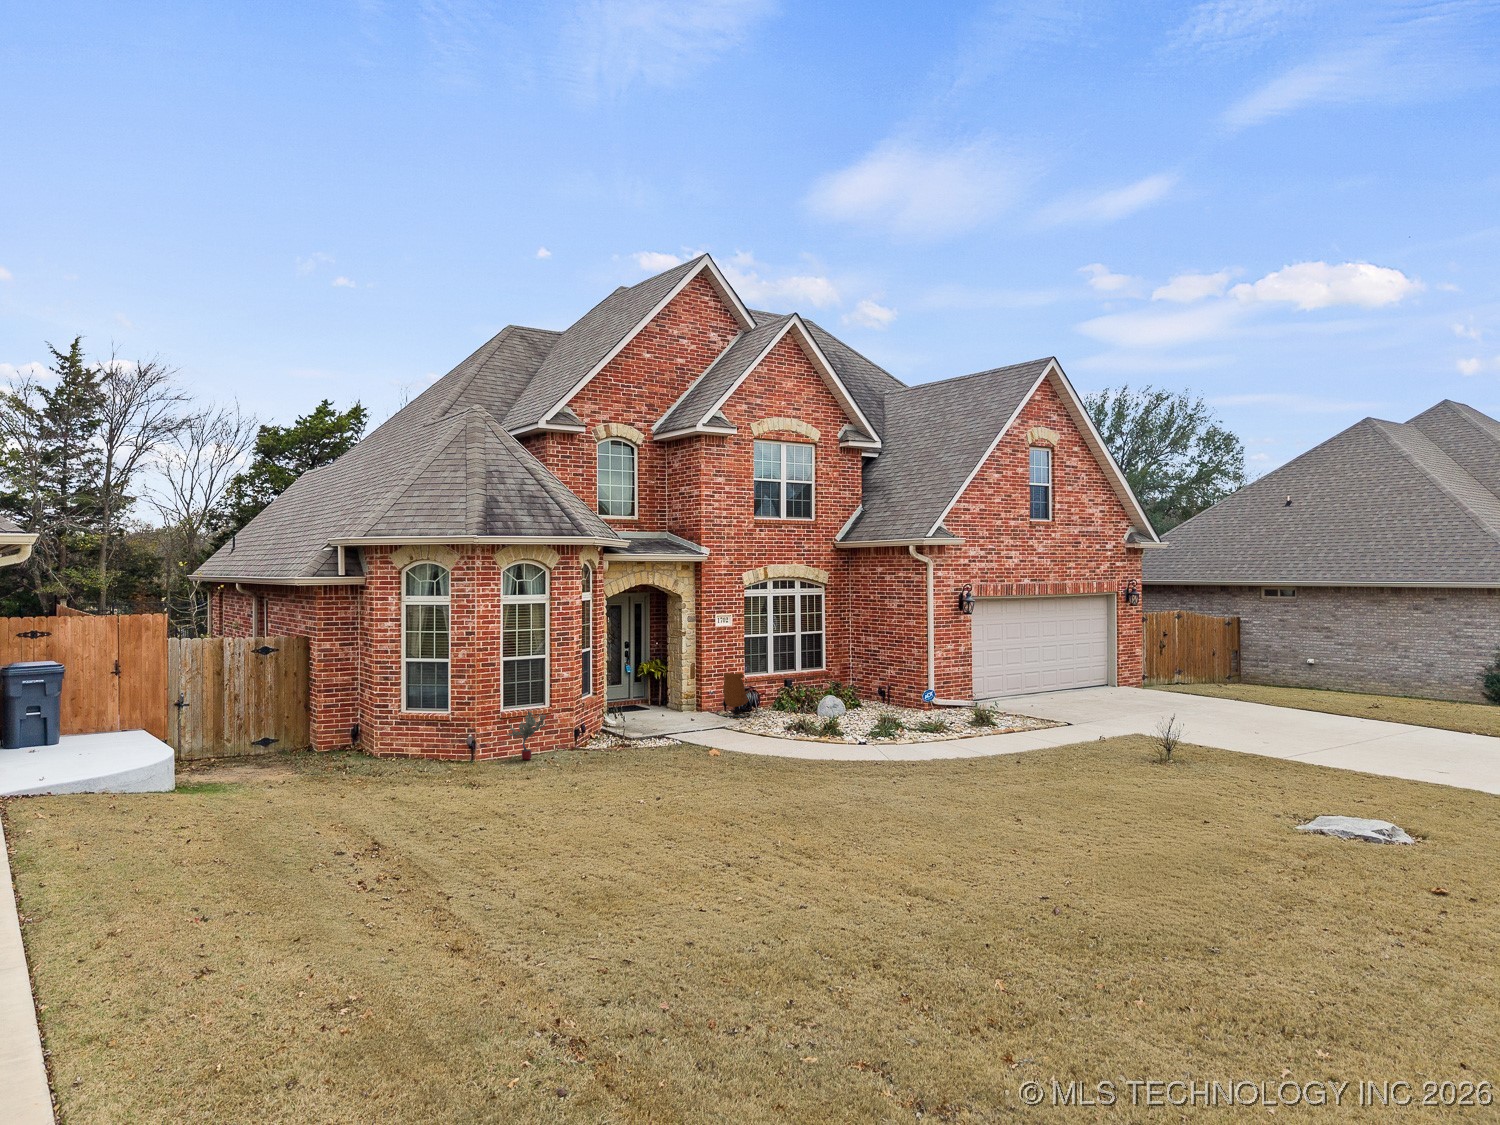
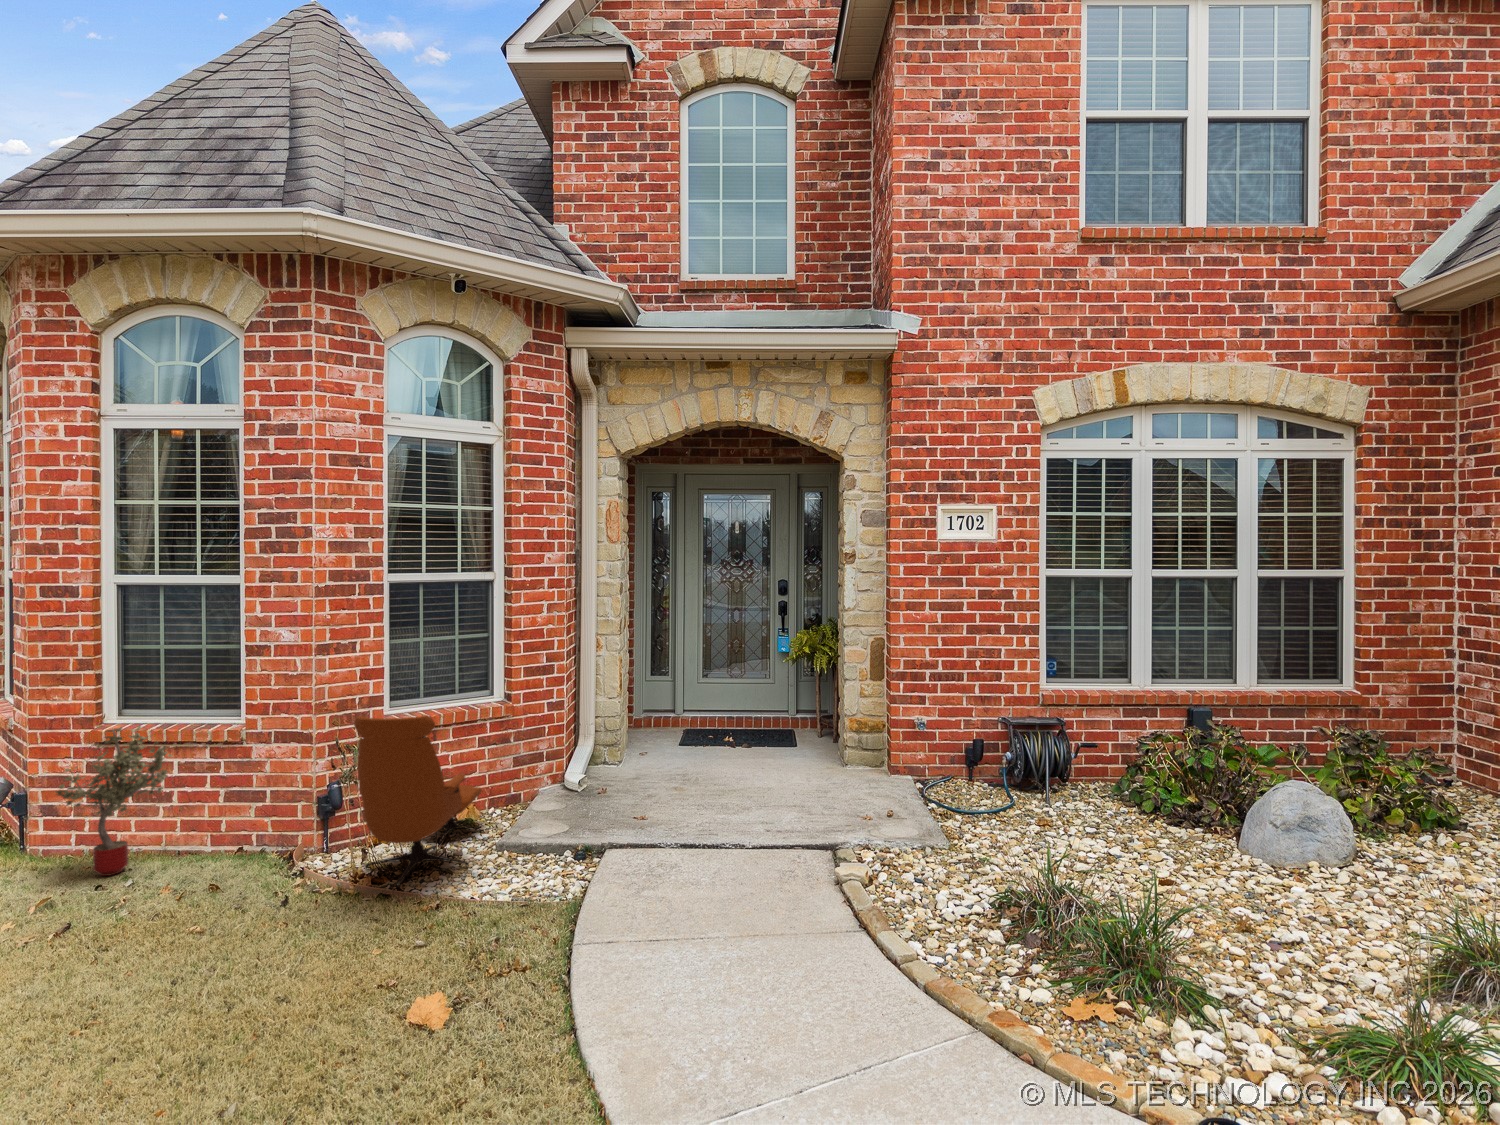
lounge chair: present [723,673,750,718] -> present [354,715,484,888]

